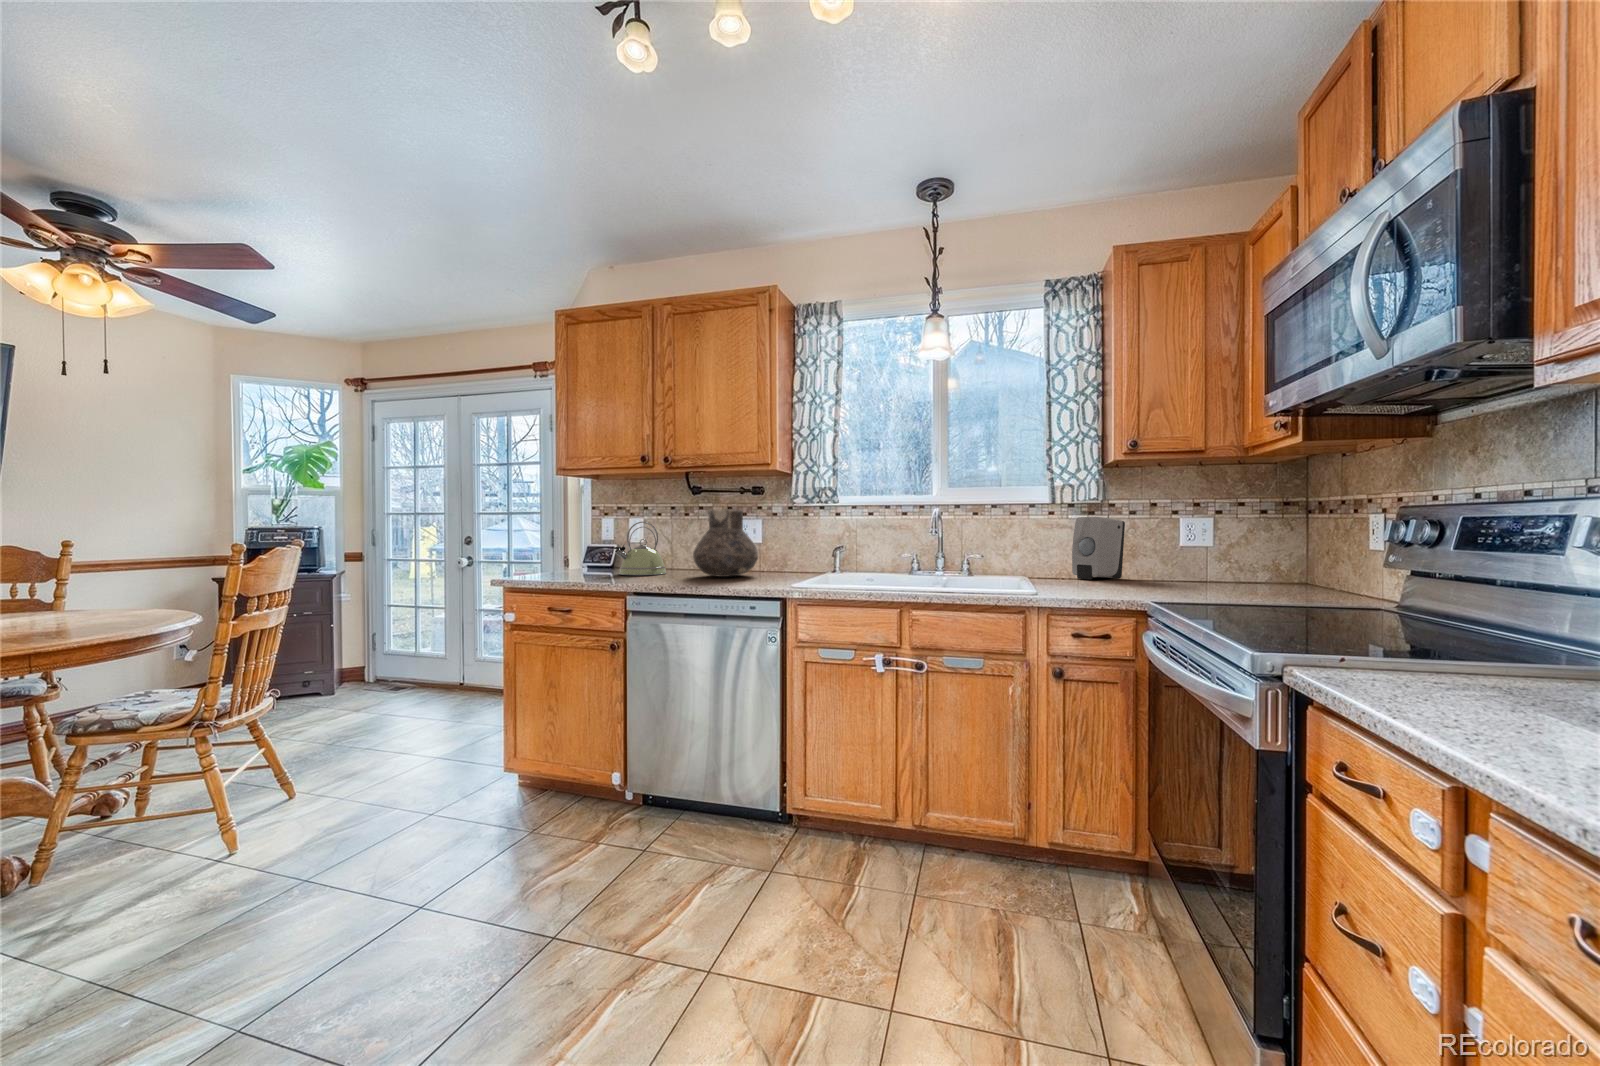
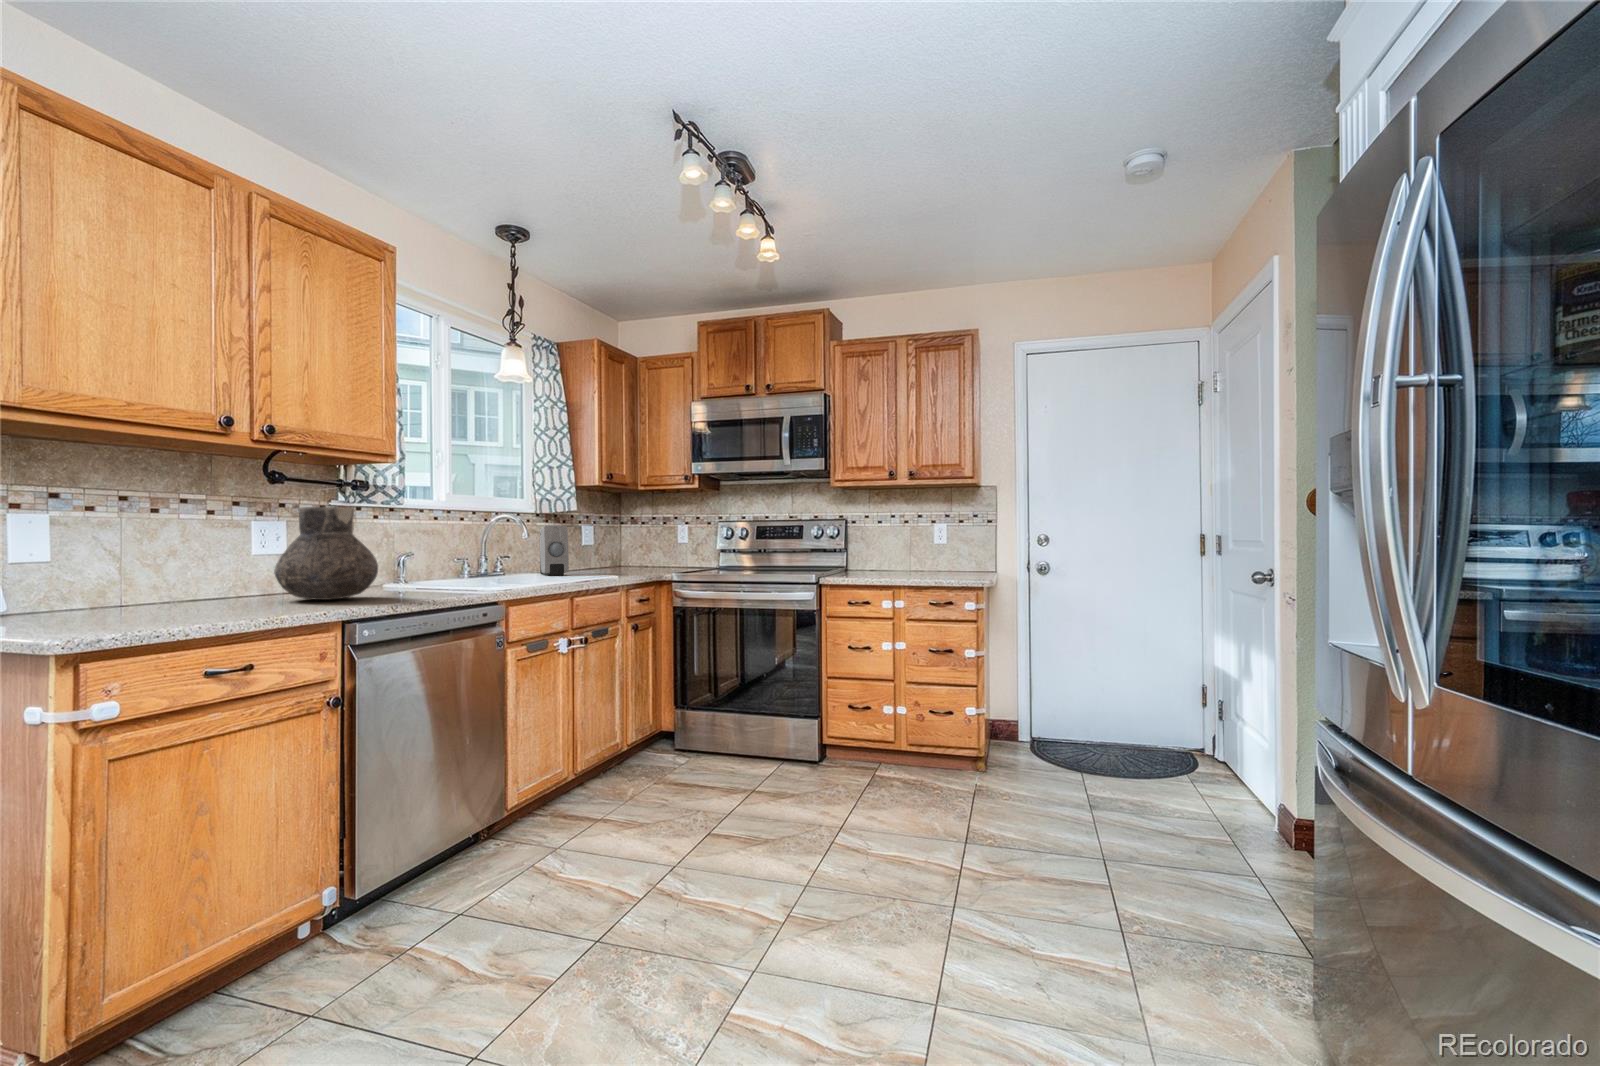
kettle: present [614,522,666,575] -> none [119,521,219,615]

